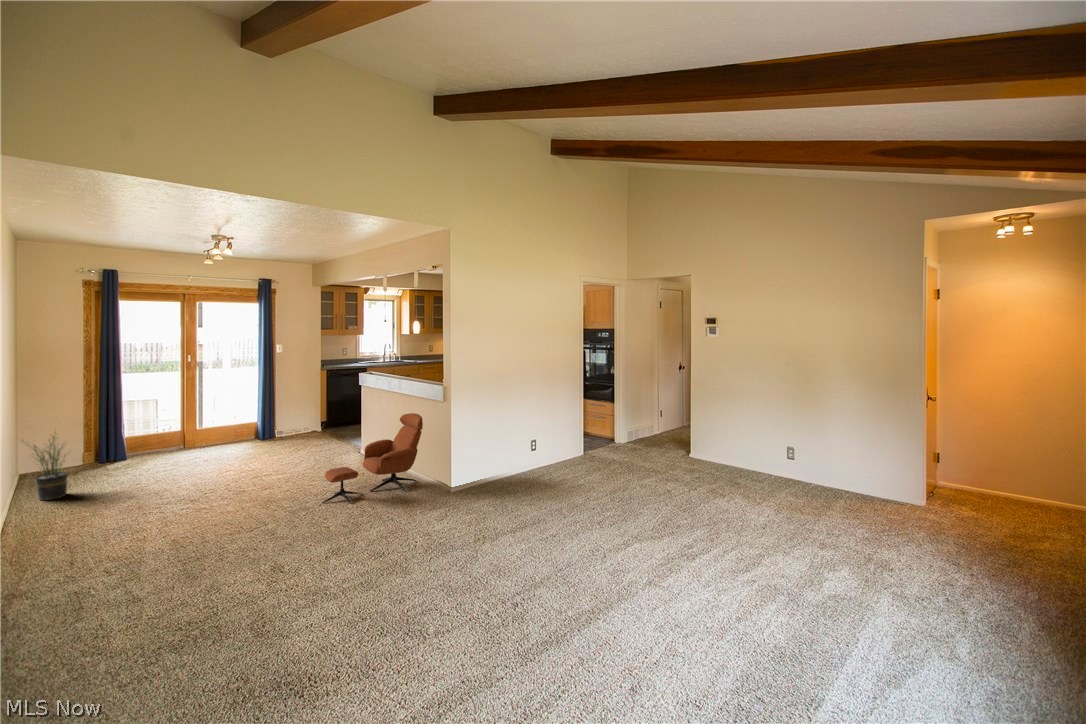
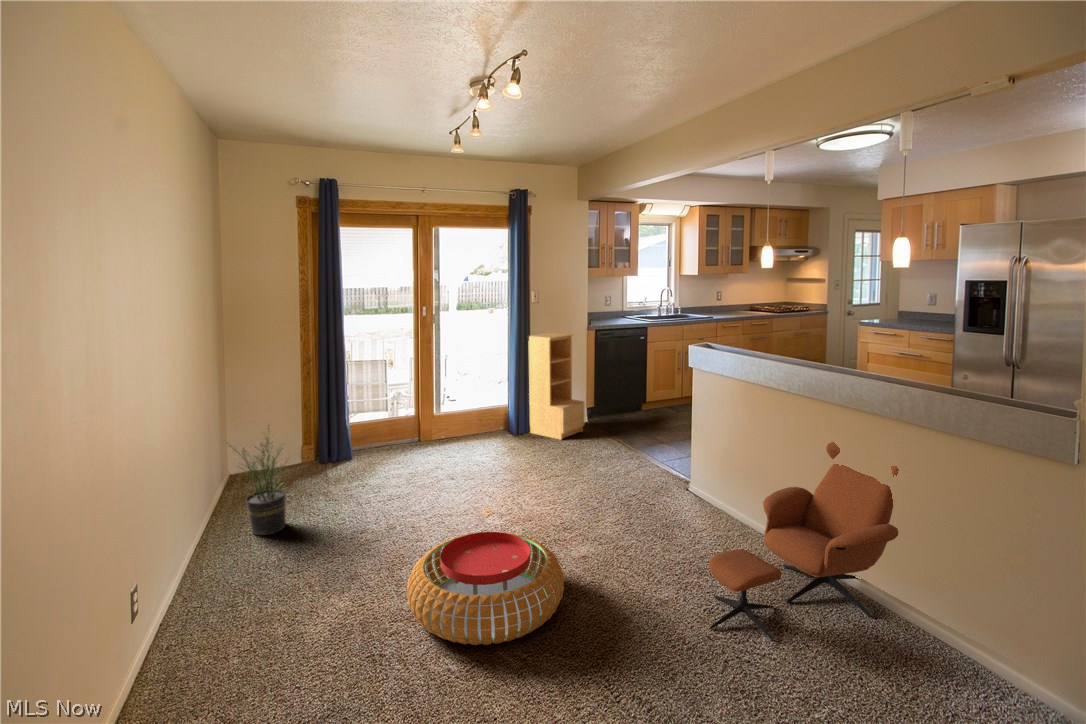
bookshelf: none [273,371,315,440] -> present [528,333,584,440]
pouf: none [149,473,249,522] -> present [407,532,564,645]

